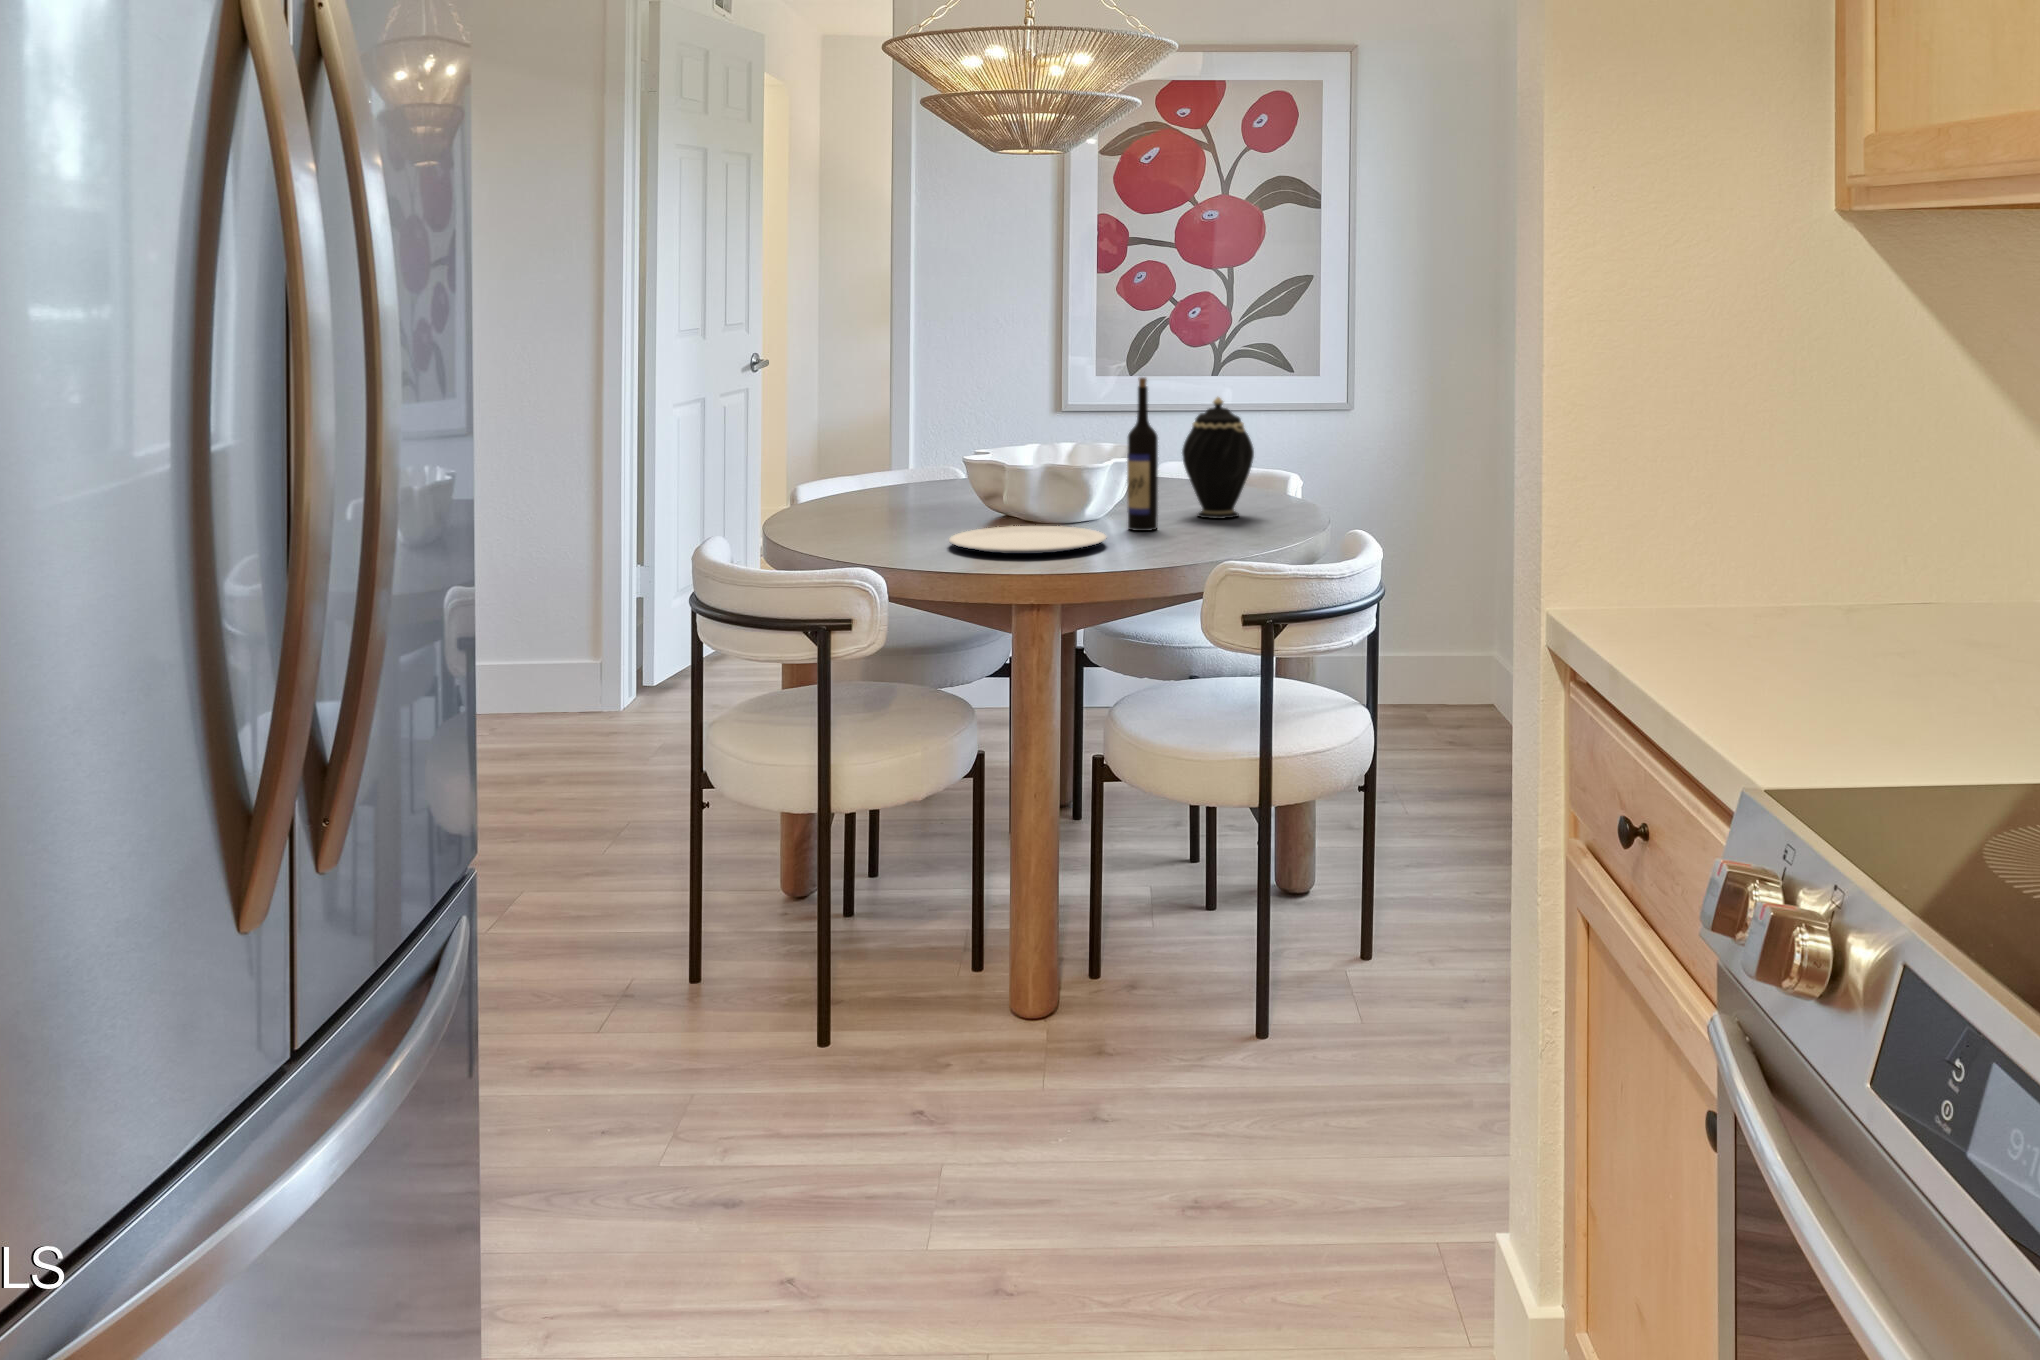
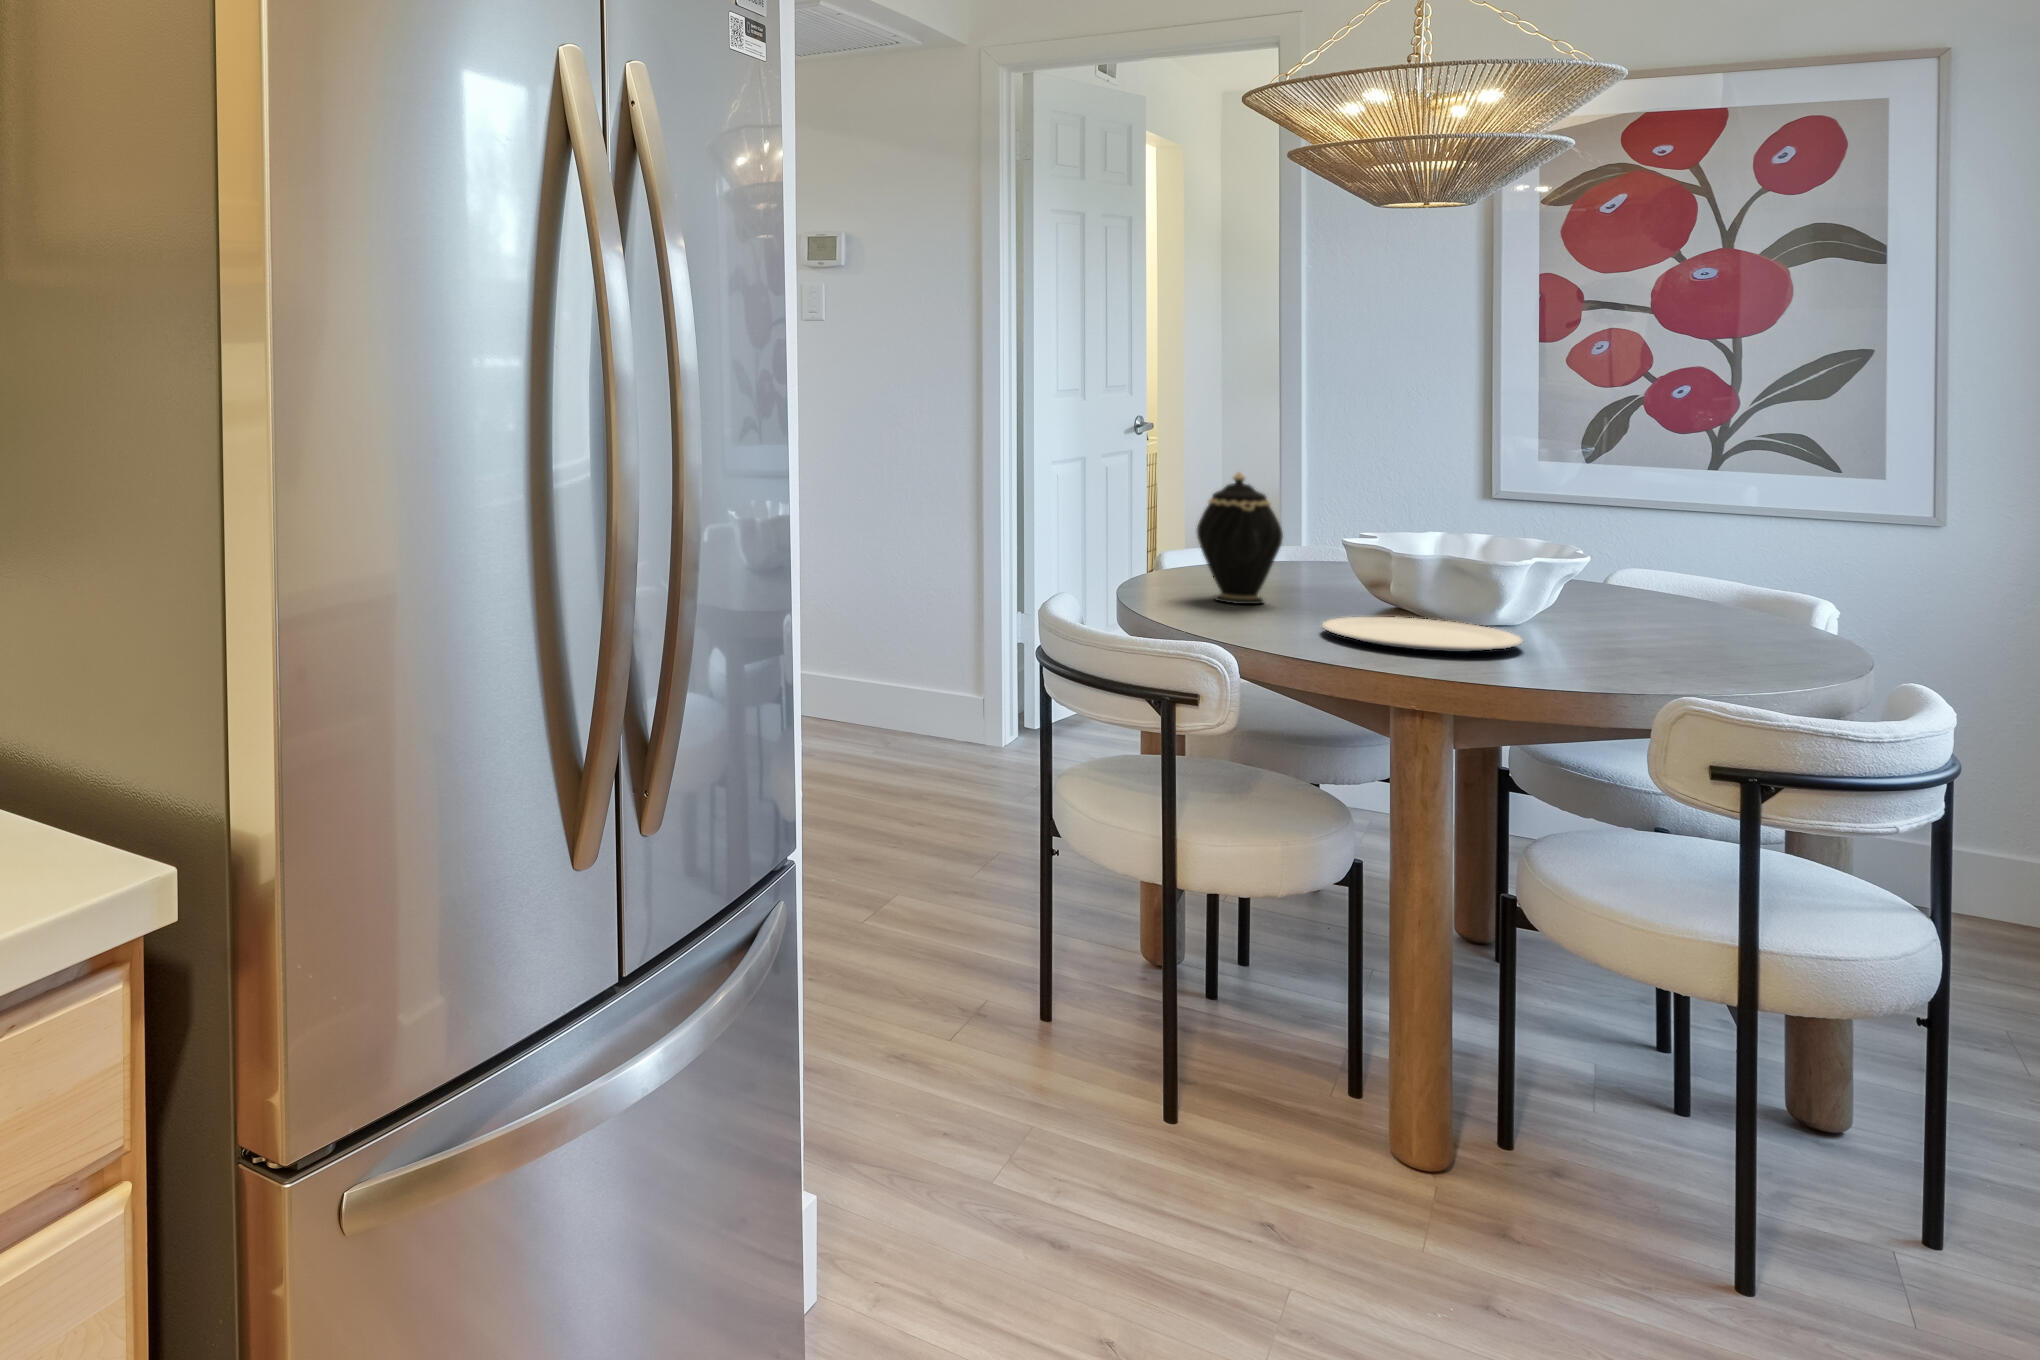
wine bottle: present [1127,377,1158,531] -> none [1558,460,1600,640]
teapot: present [1182,397,1254,519] -> present [1197,472,1283,604]

